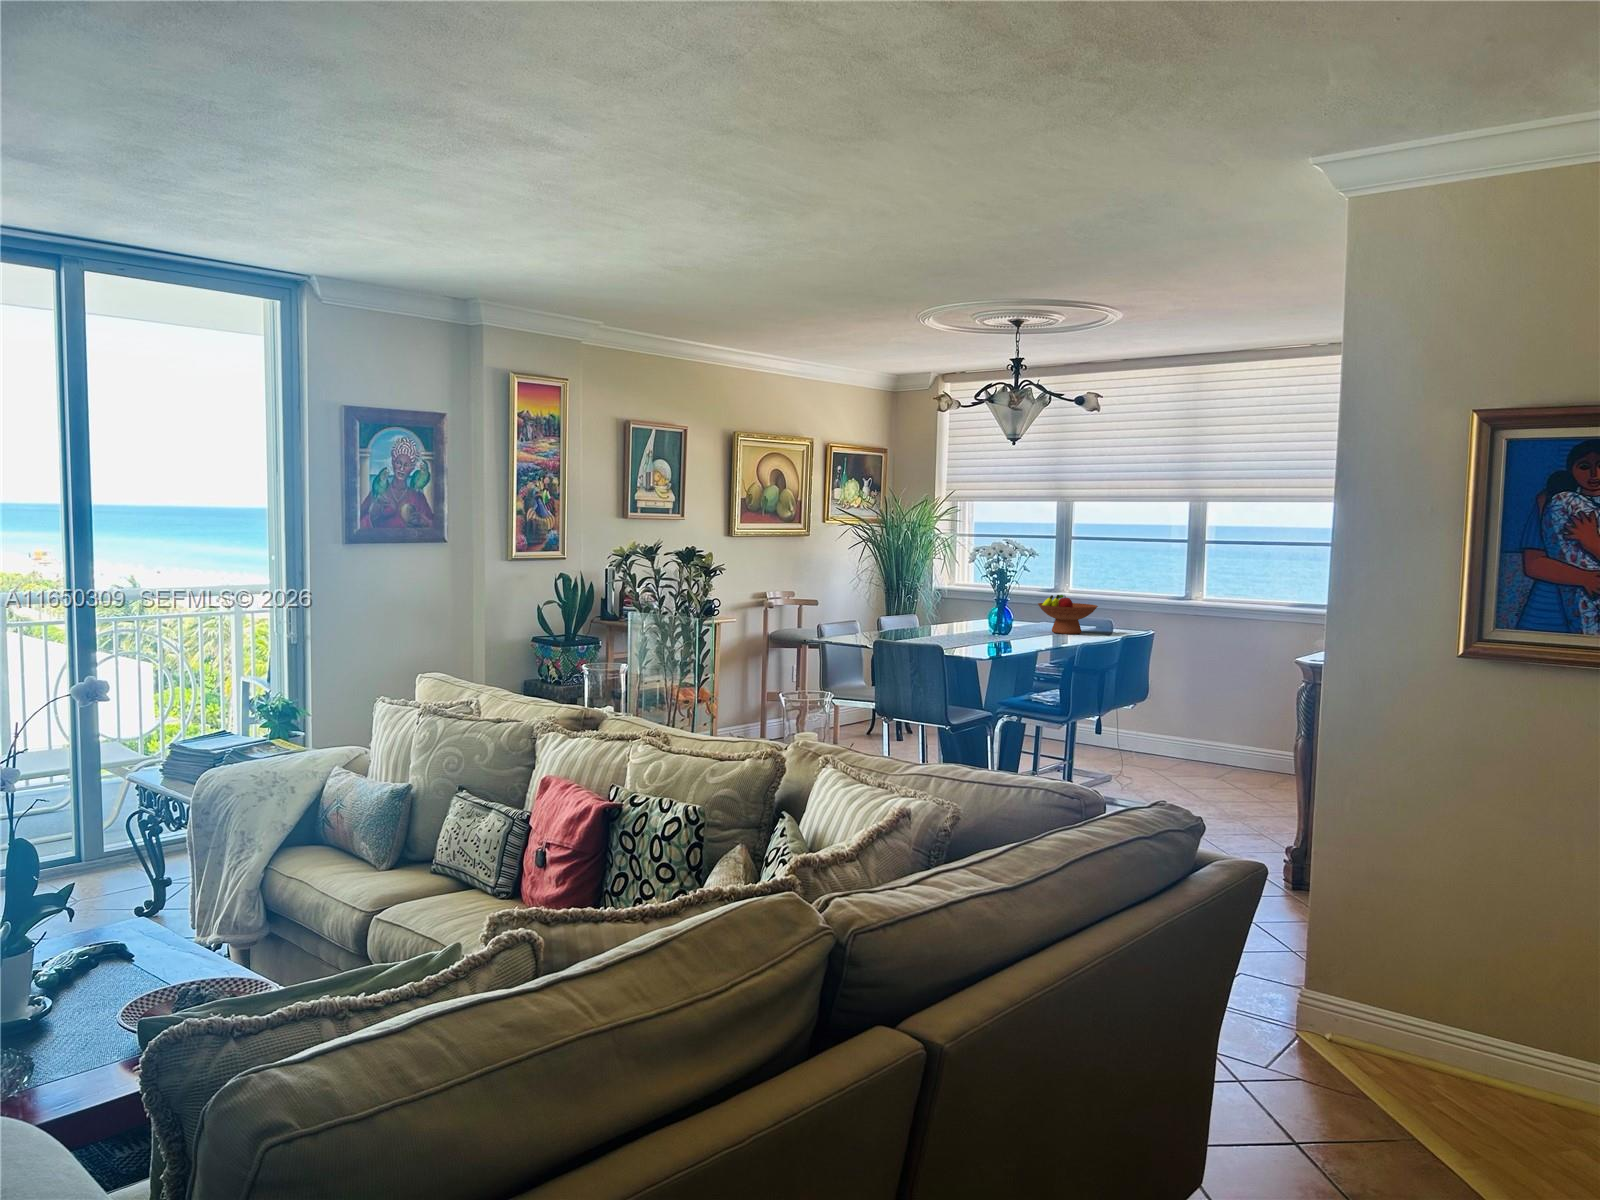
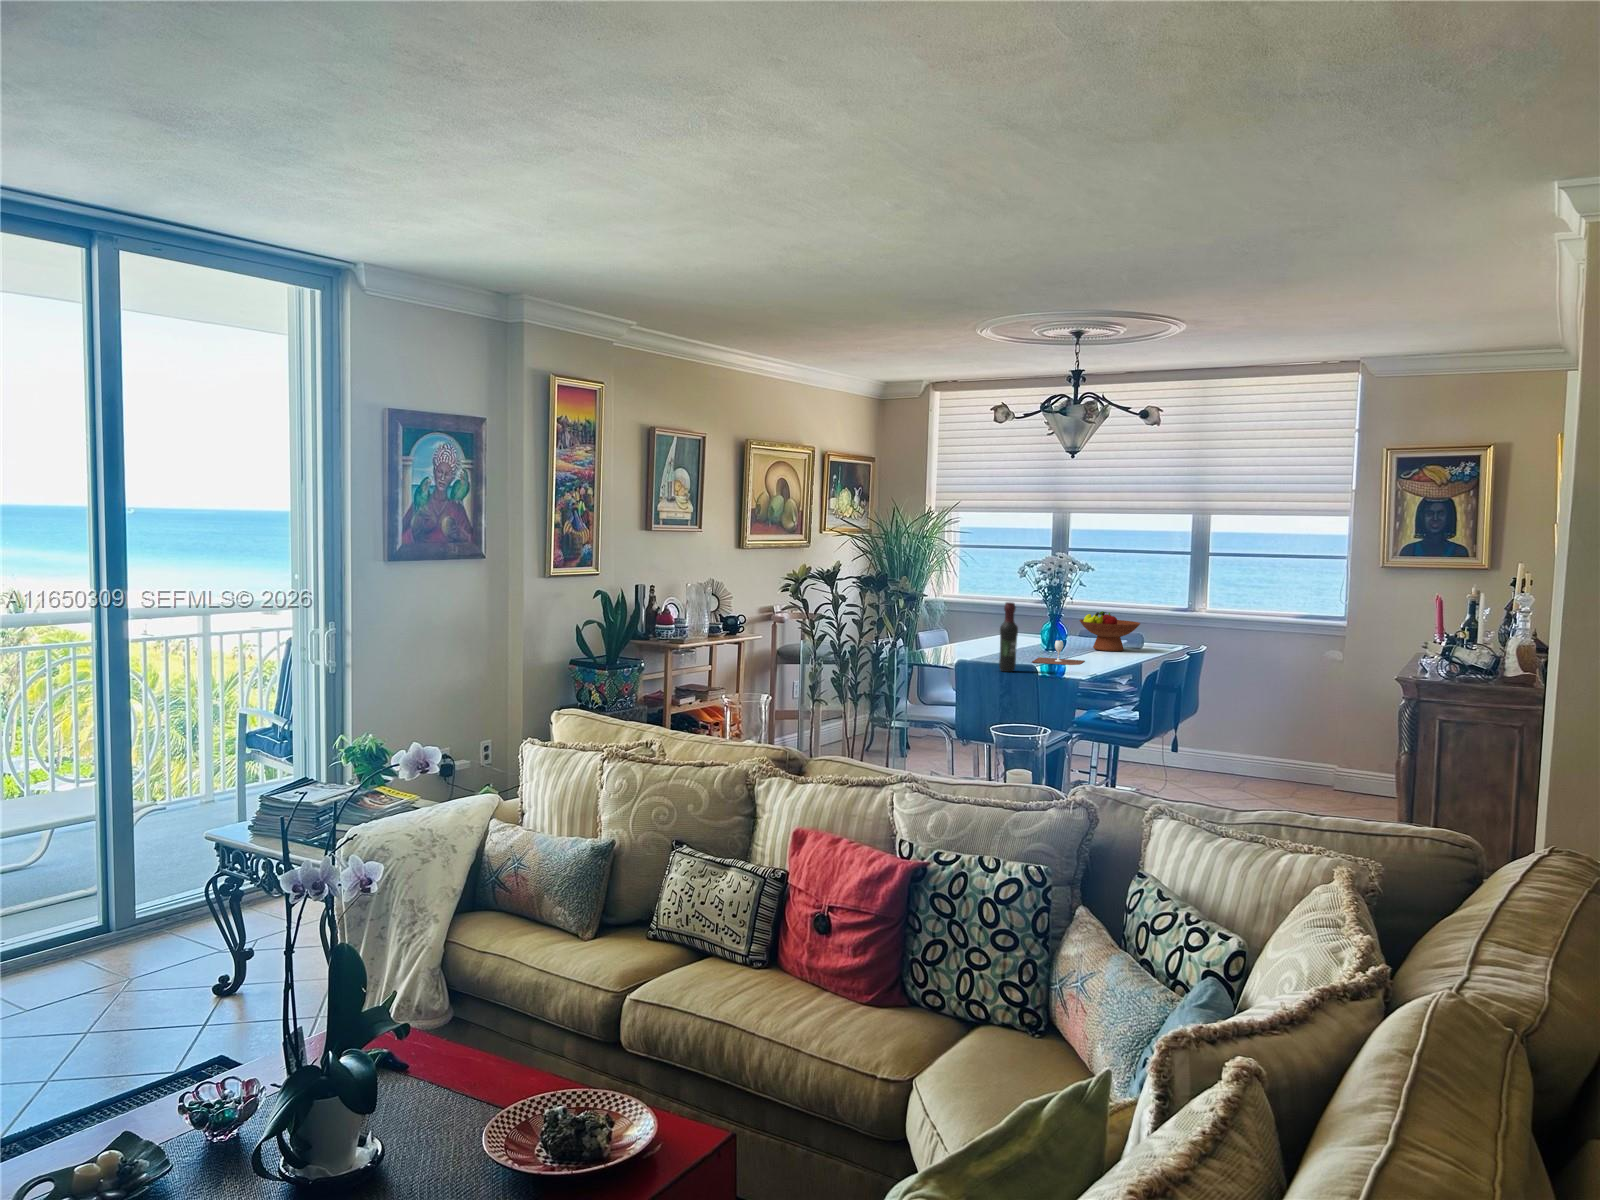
wine bottle: none [910,582,928,650] -> present [999,602,1018,672]
wine glass: none [960,621,1019,646] -> present [1032,640,1084,665]

